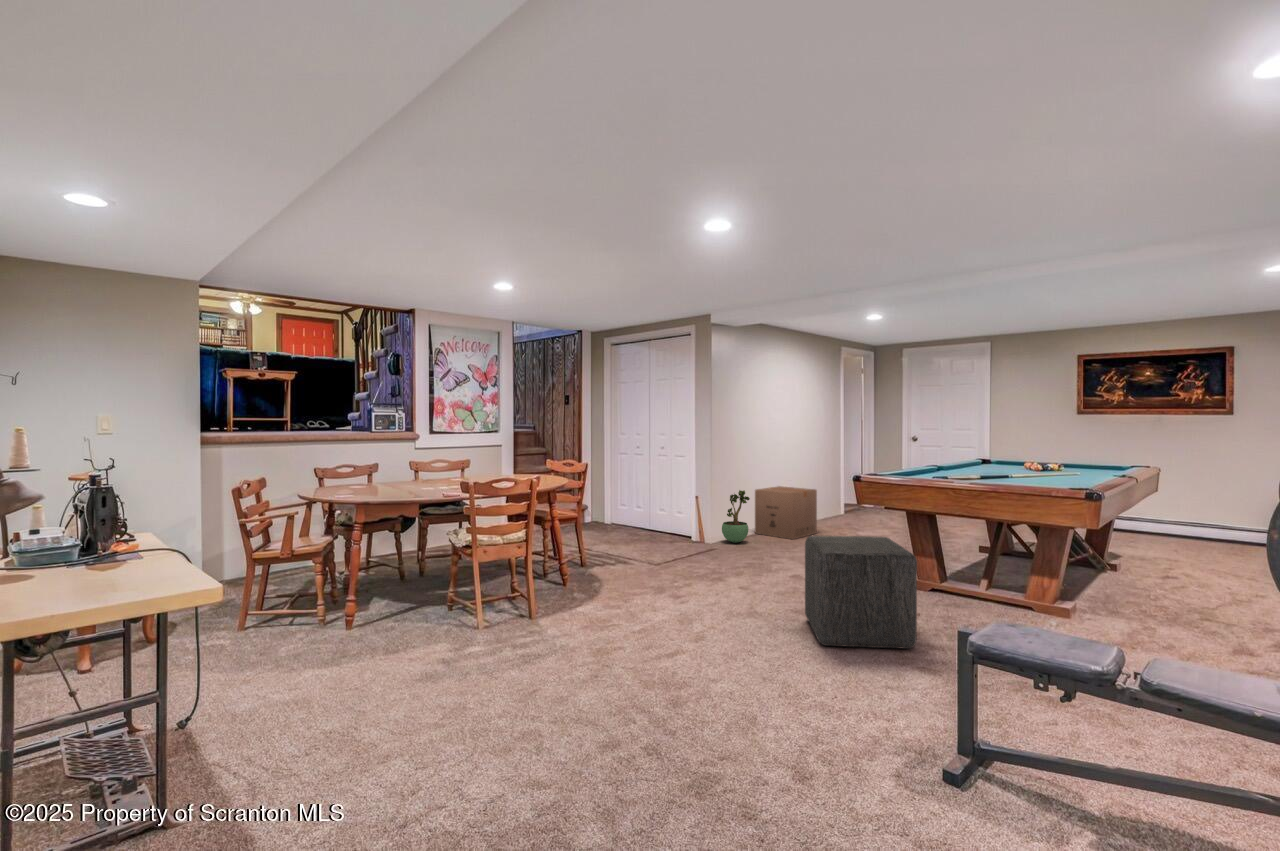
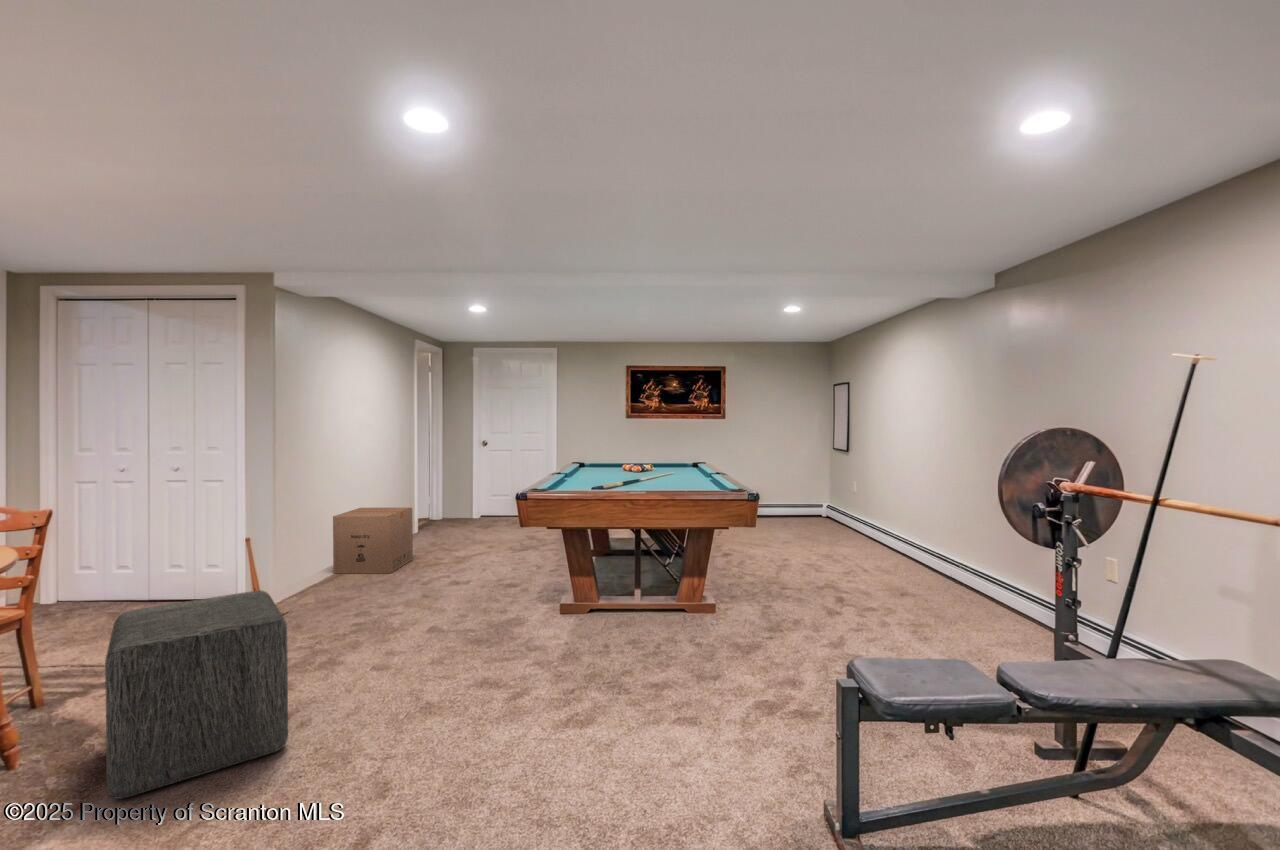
potted plant: present [722,490,750,543] -> none [293,520,334,594]
ottoman: present [805,536,917,649] -> present [105,590,288,799]

